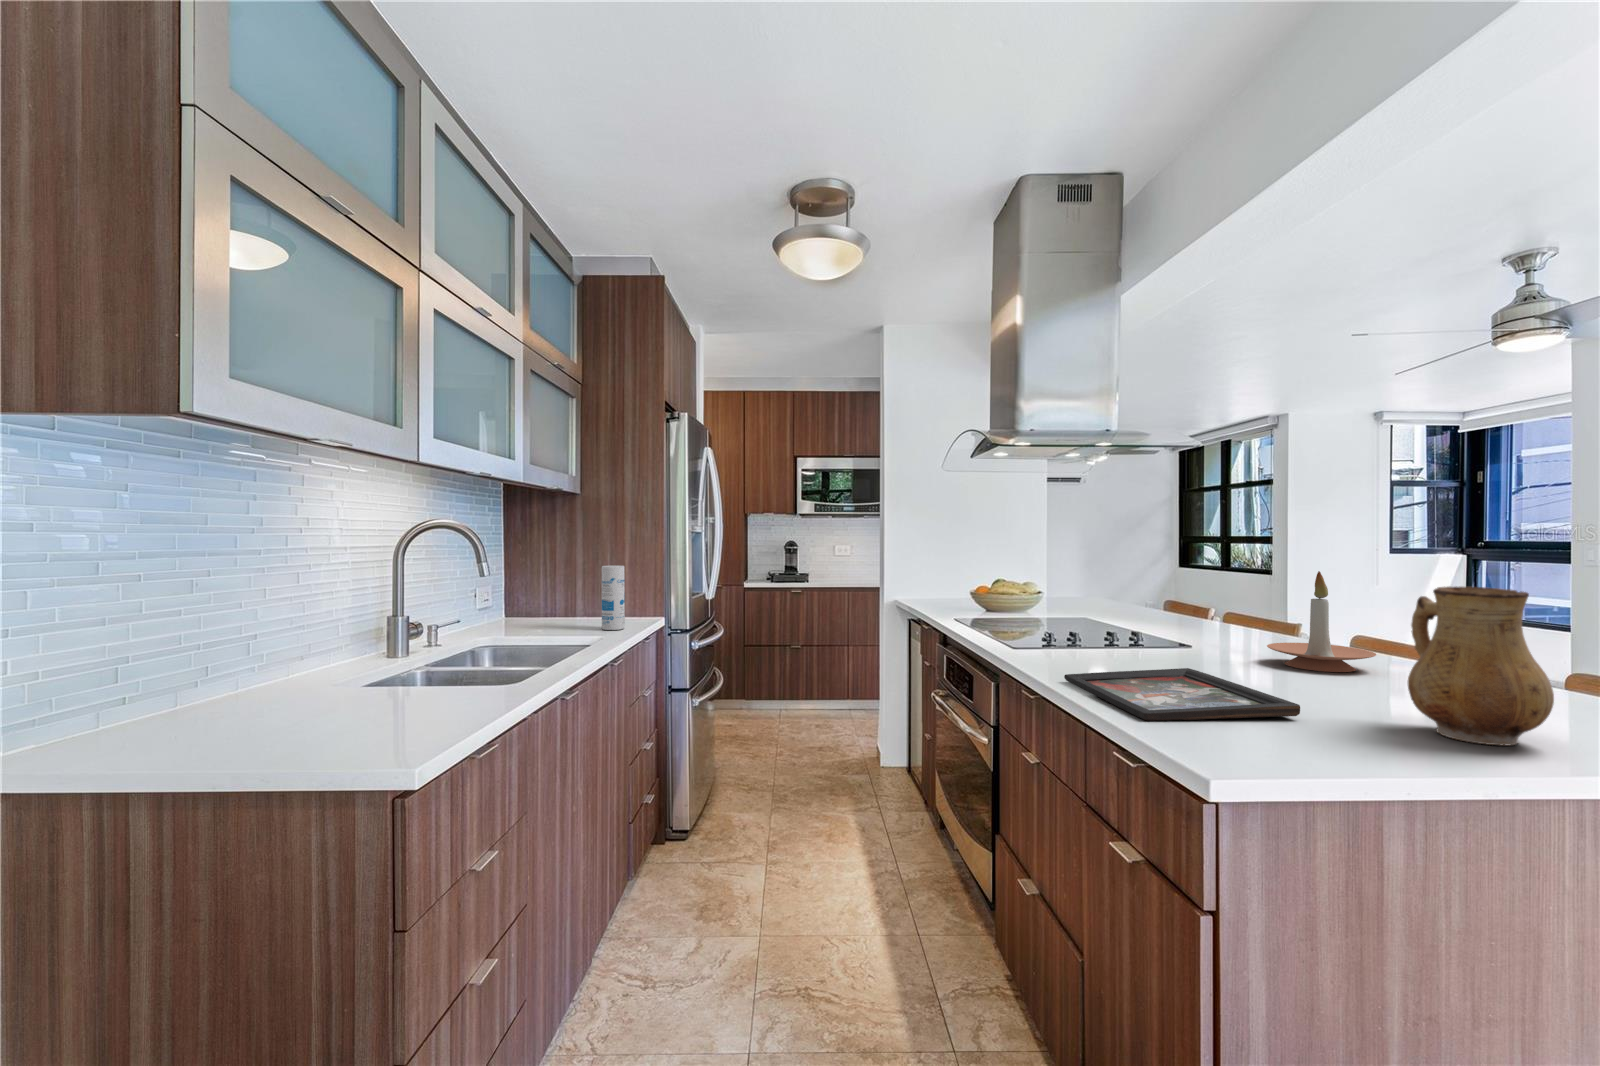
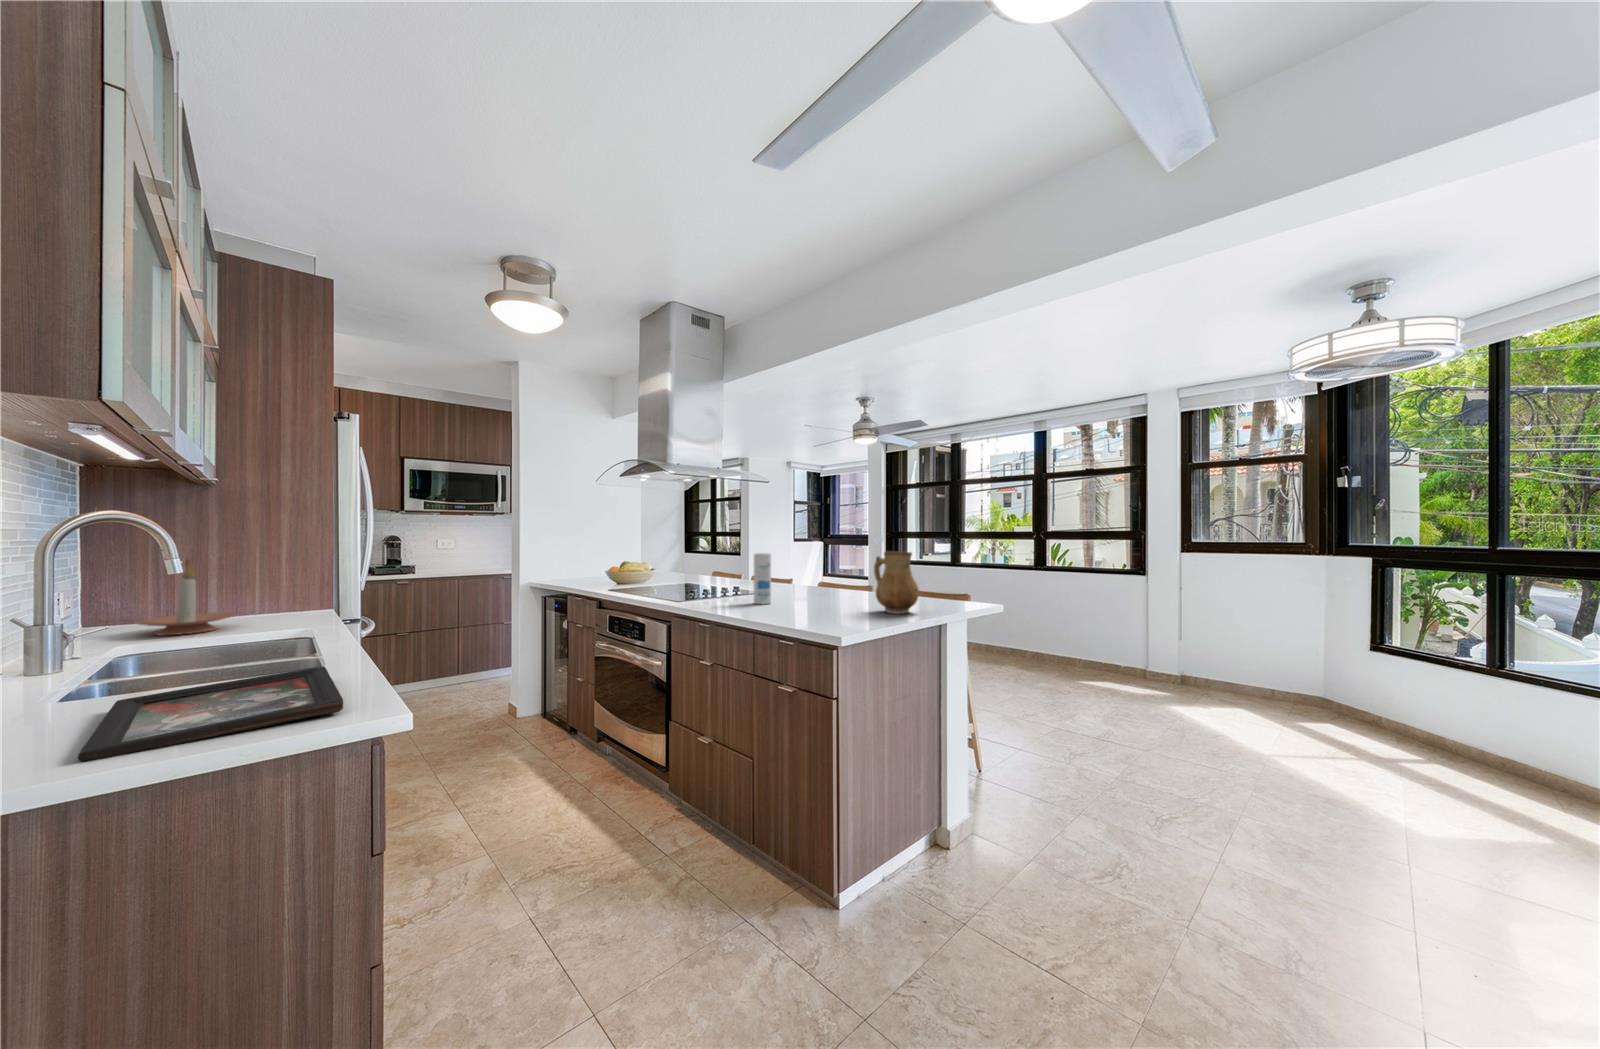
canister: present [602,566,625,630] -> present [754,553,771,604]
candle holder: present [1267,571,1376,672] -> present [135,559,235,635]
decorative tray: present [1064,668,1300,721] -> present [78,666,343,761]

